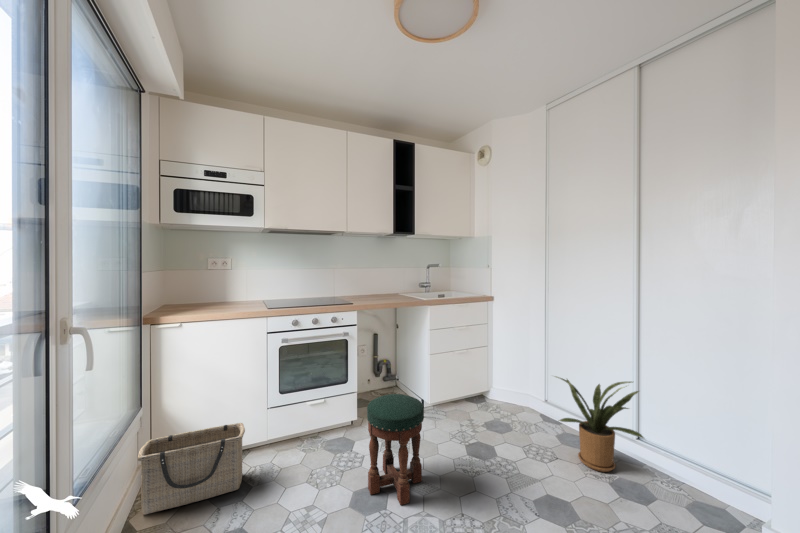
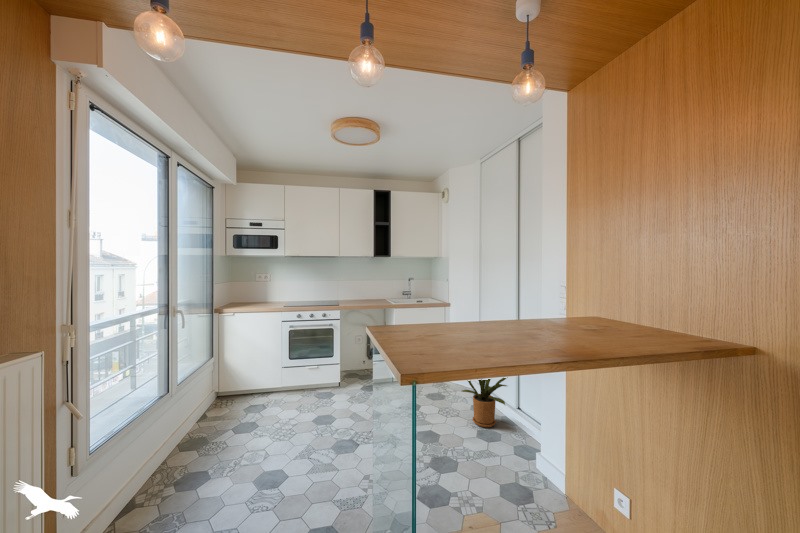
stool: present [367,394,424,505] -> none [326,362,361,425]
basket: present [138,423,245,514] -> none [209,372,265,412]

